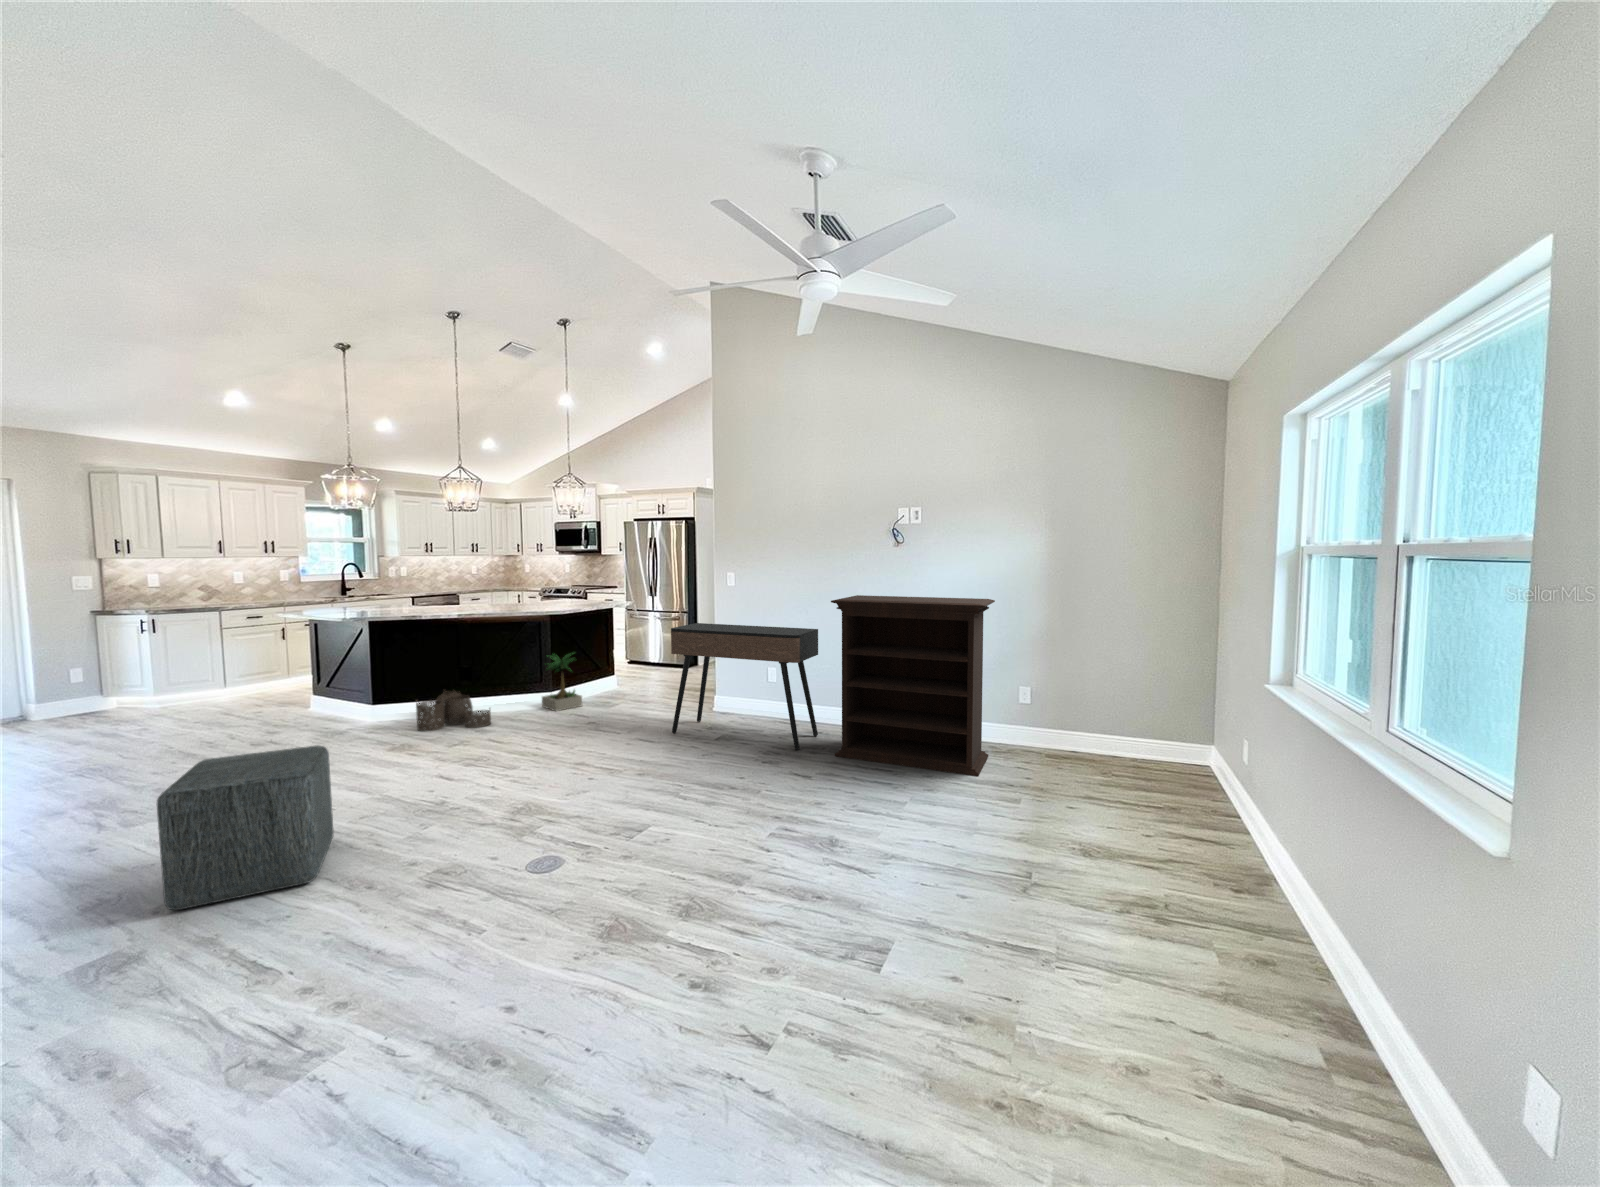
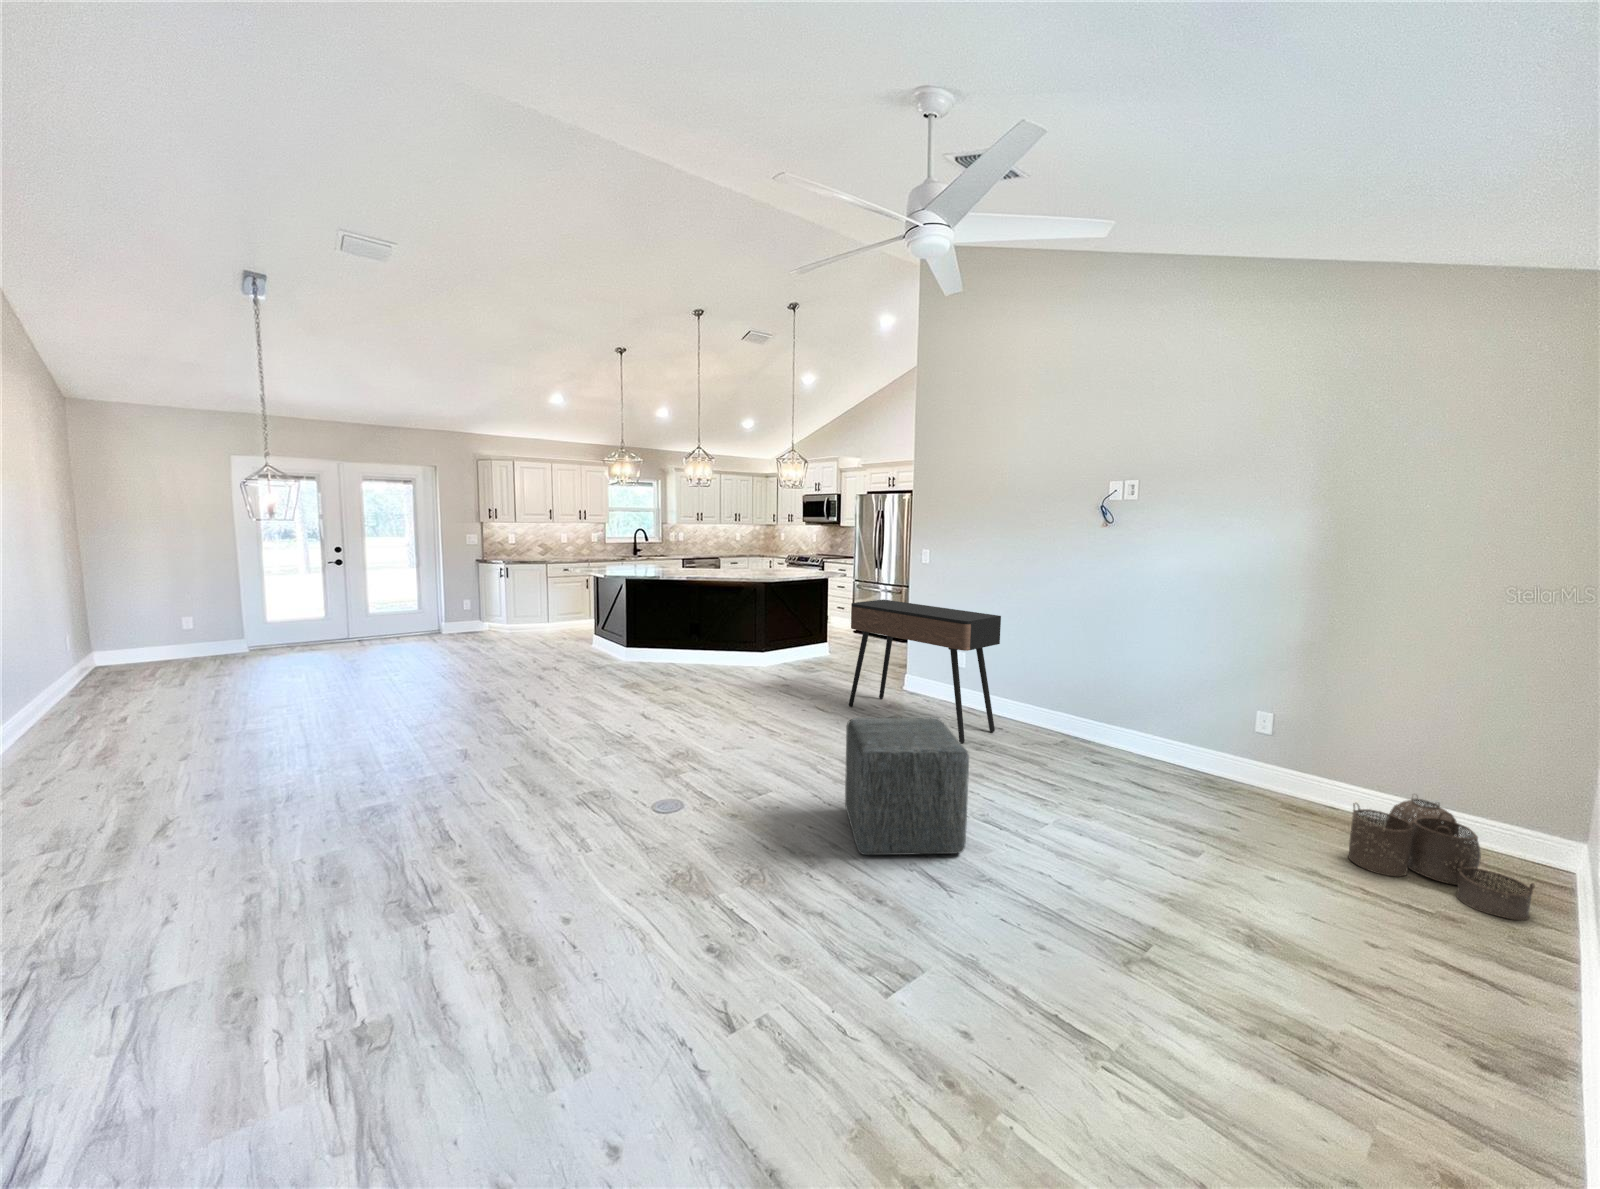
bookshelf: present [831,595,995,776] -> none [999,582,1218,813]
potted plant: present [542,653,582,711] -> none [754,617,791,671]
woven basket: present [416,691,491,731] -> present [1348,798,1535,920]
ottoman: present [157,745,334,910] -> present [845,718,969,855]

